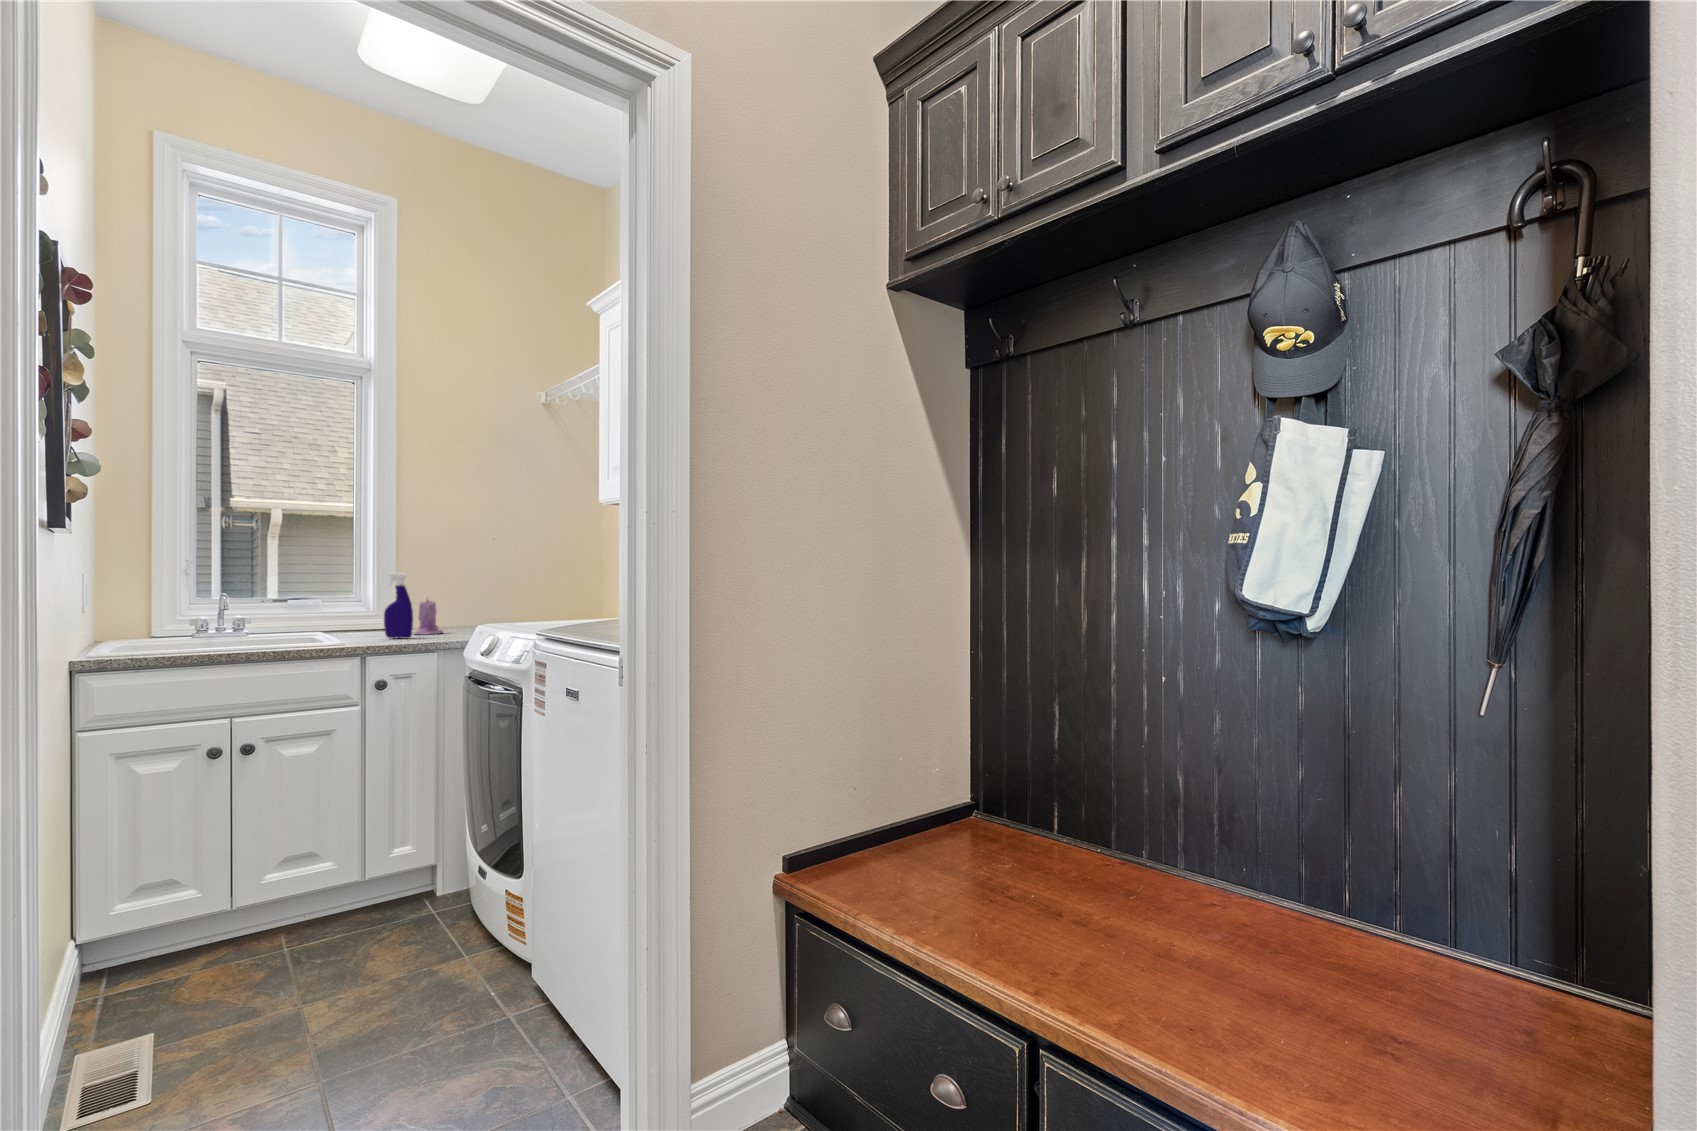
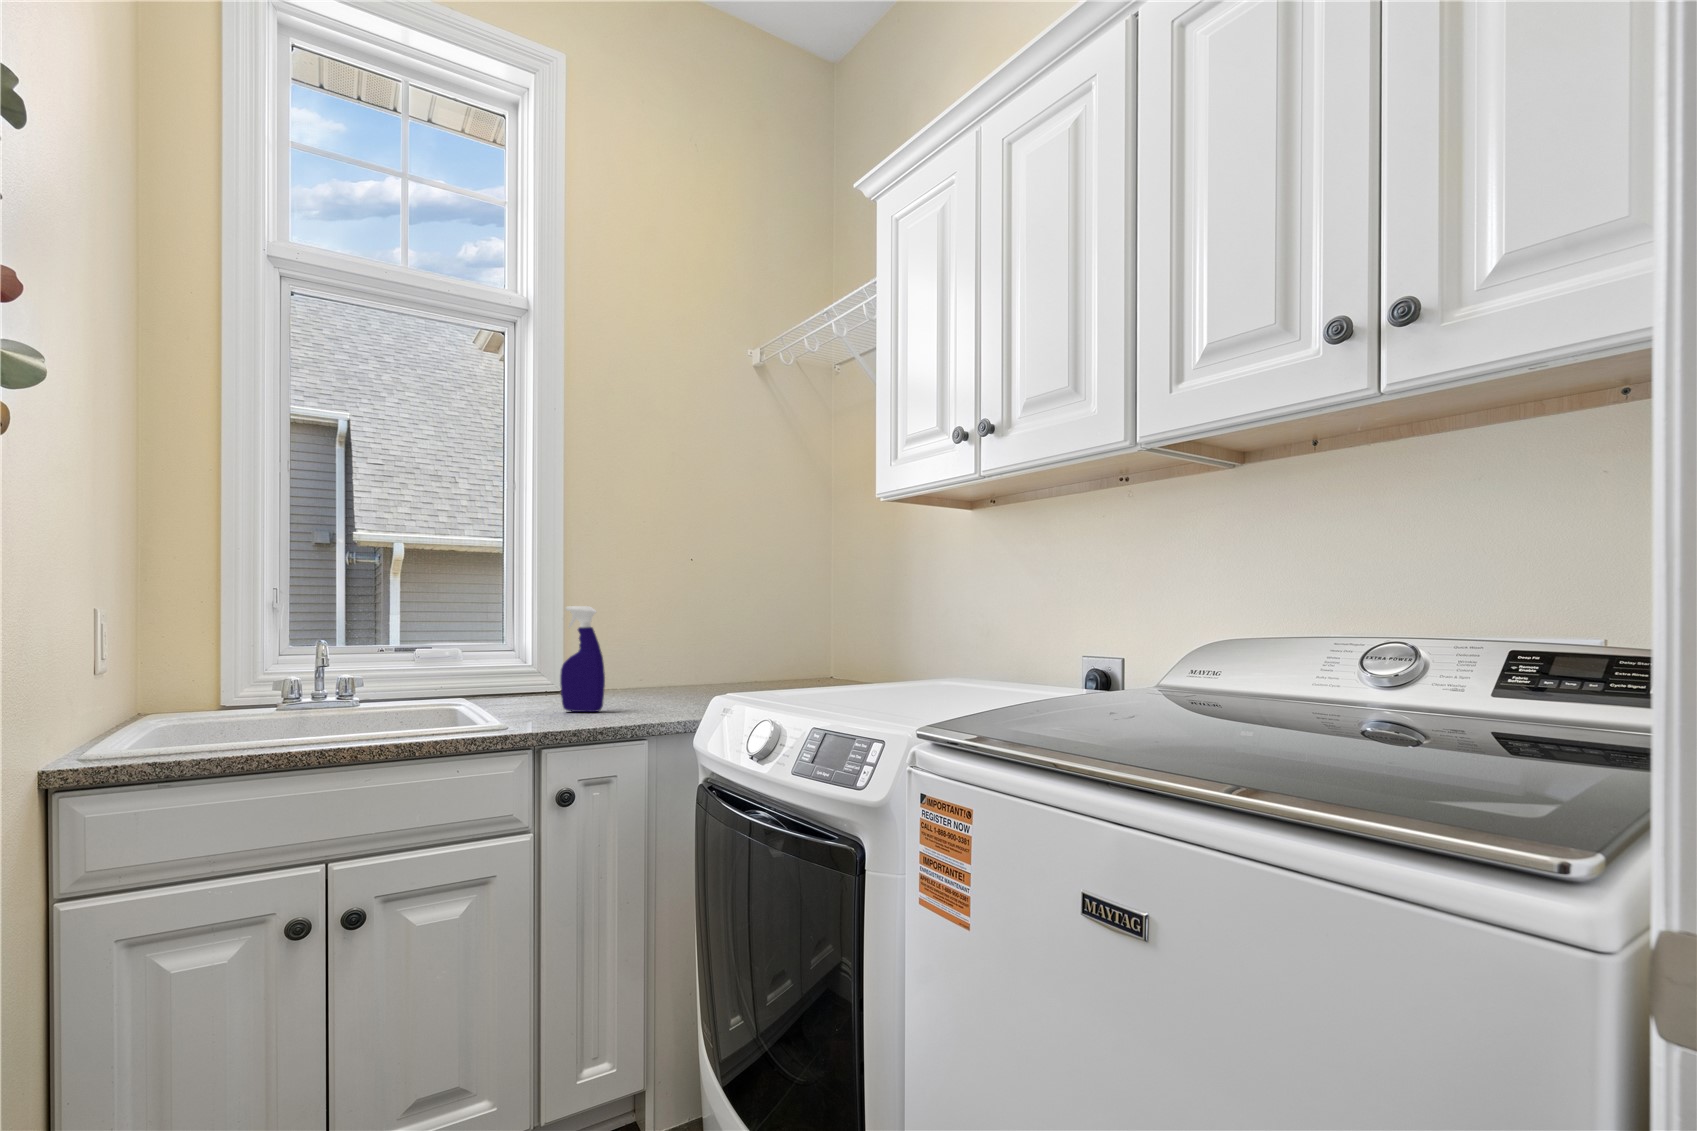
candle: present [414,600,443,635] -> none [594,642,637,702]

